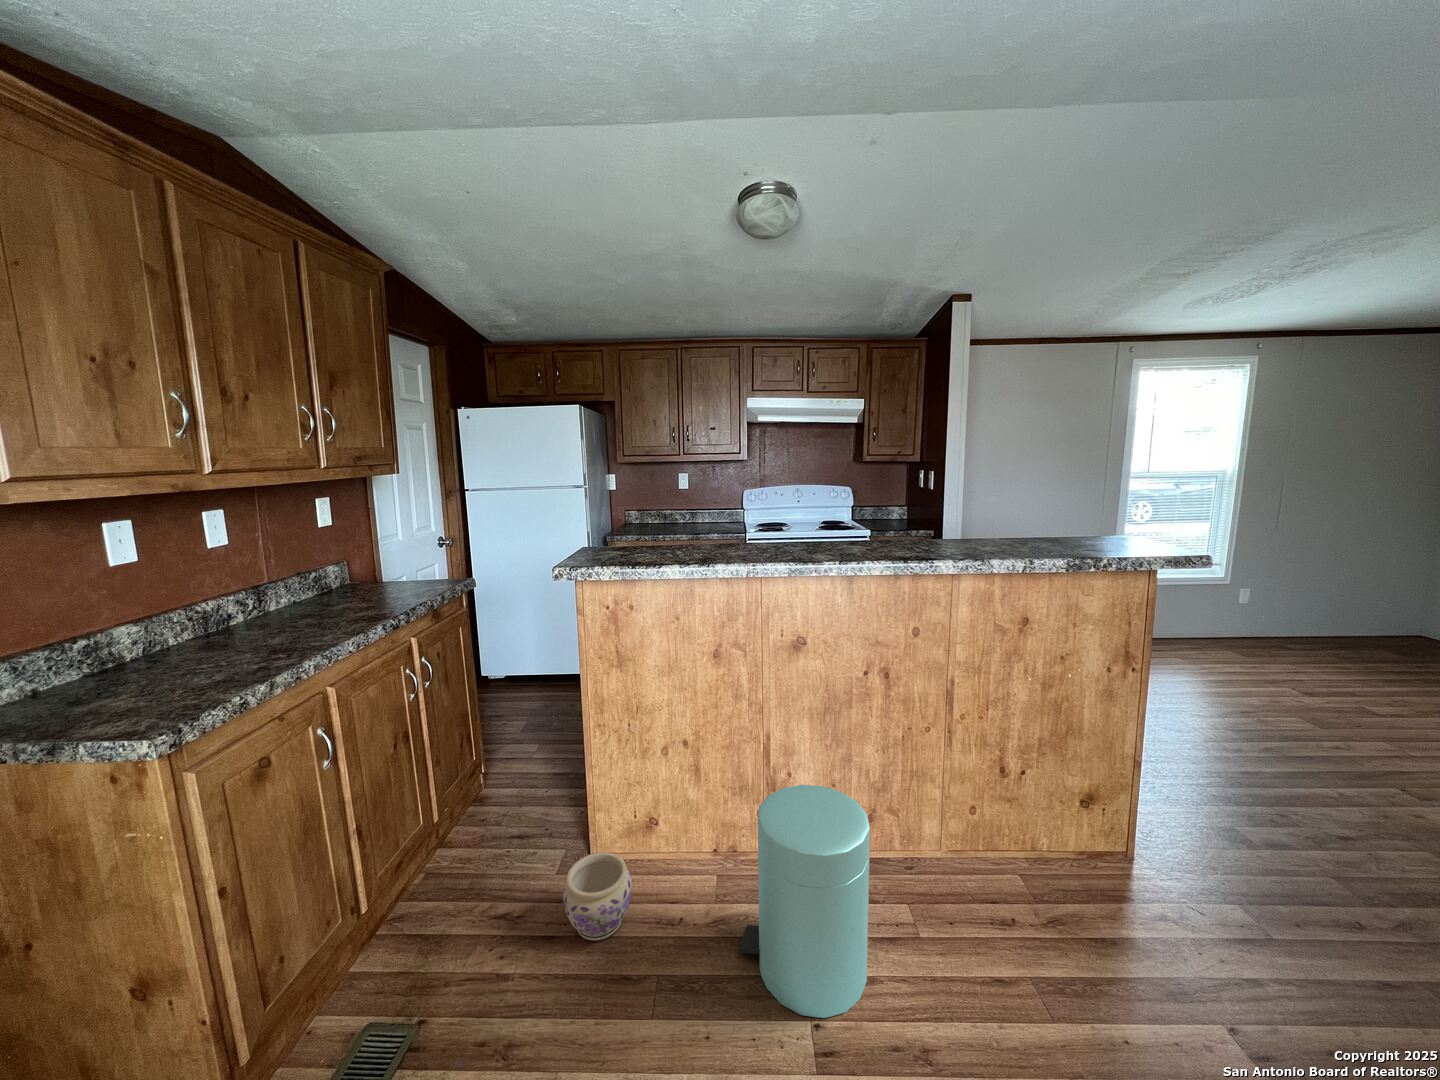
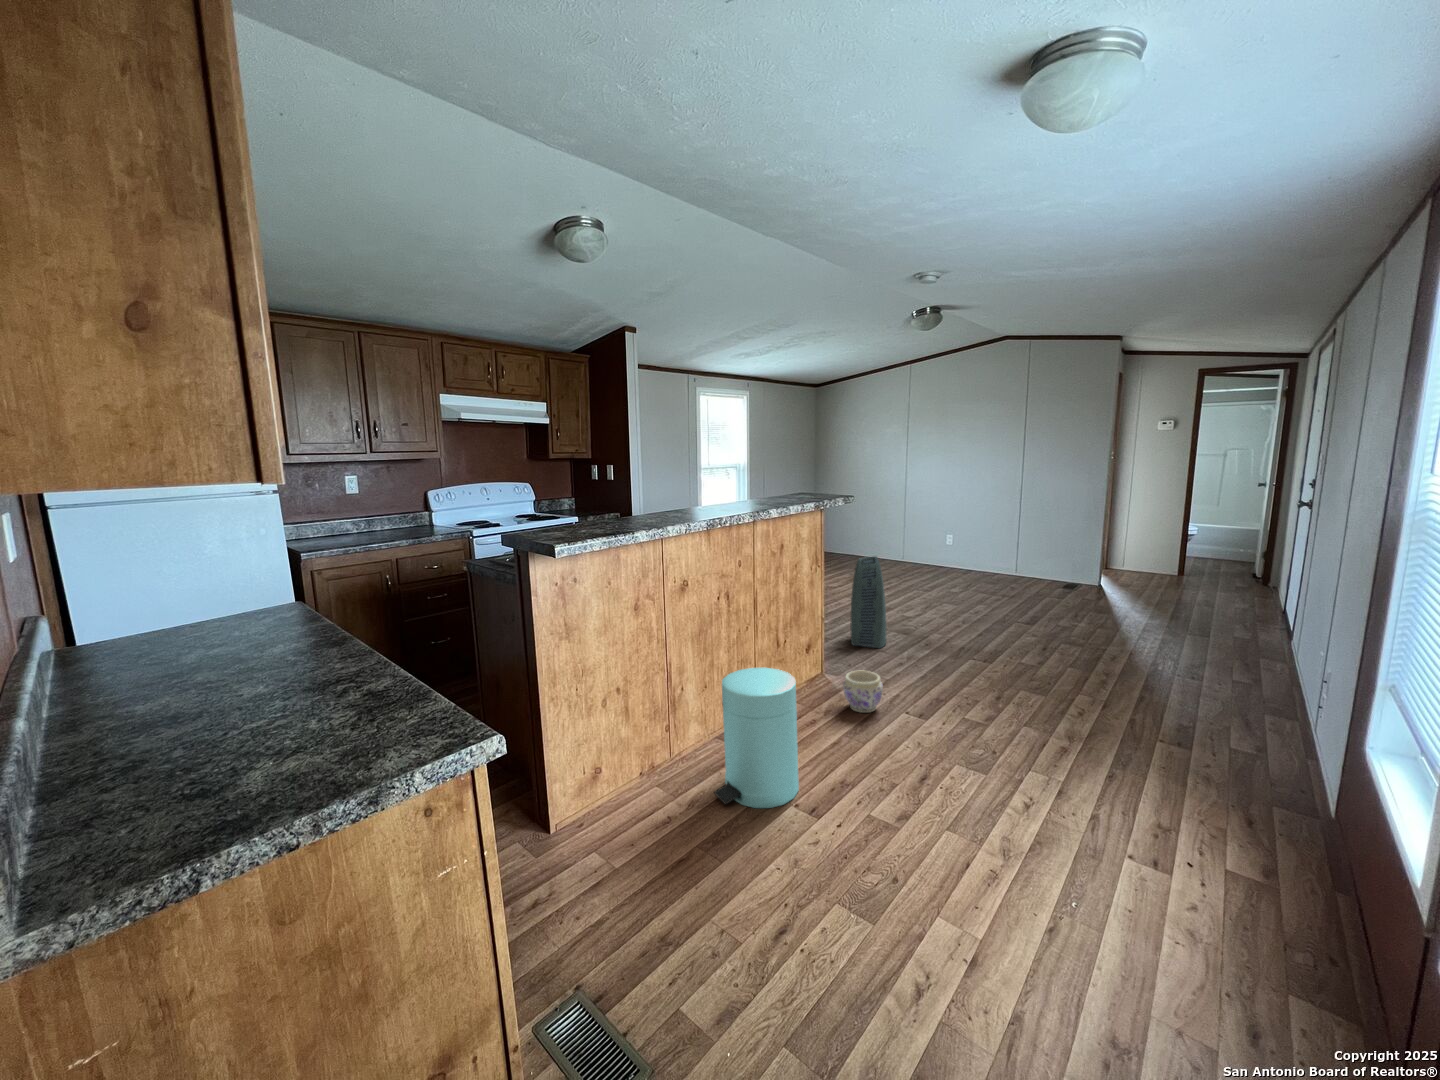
air purifier: none [1270,679,1392,873] -> present [850,556,886,648]
planter: present [563,852,632,942] -> present [843,671,883,713]

